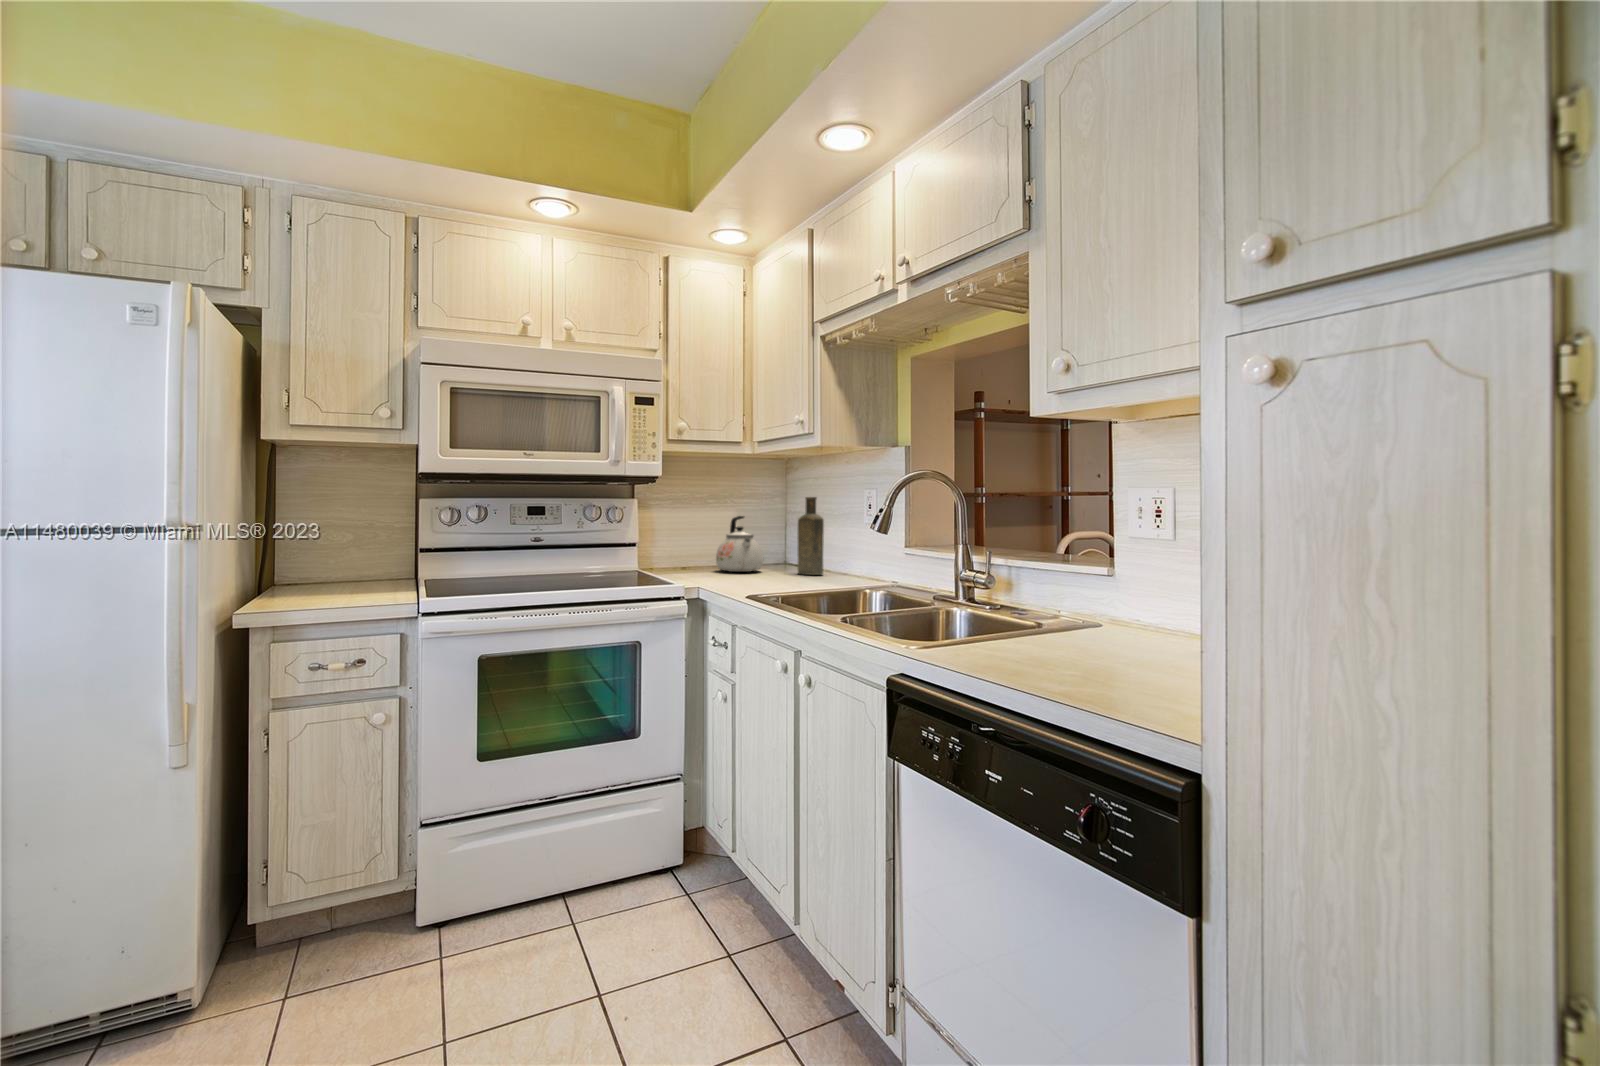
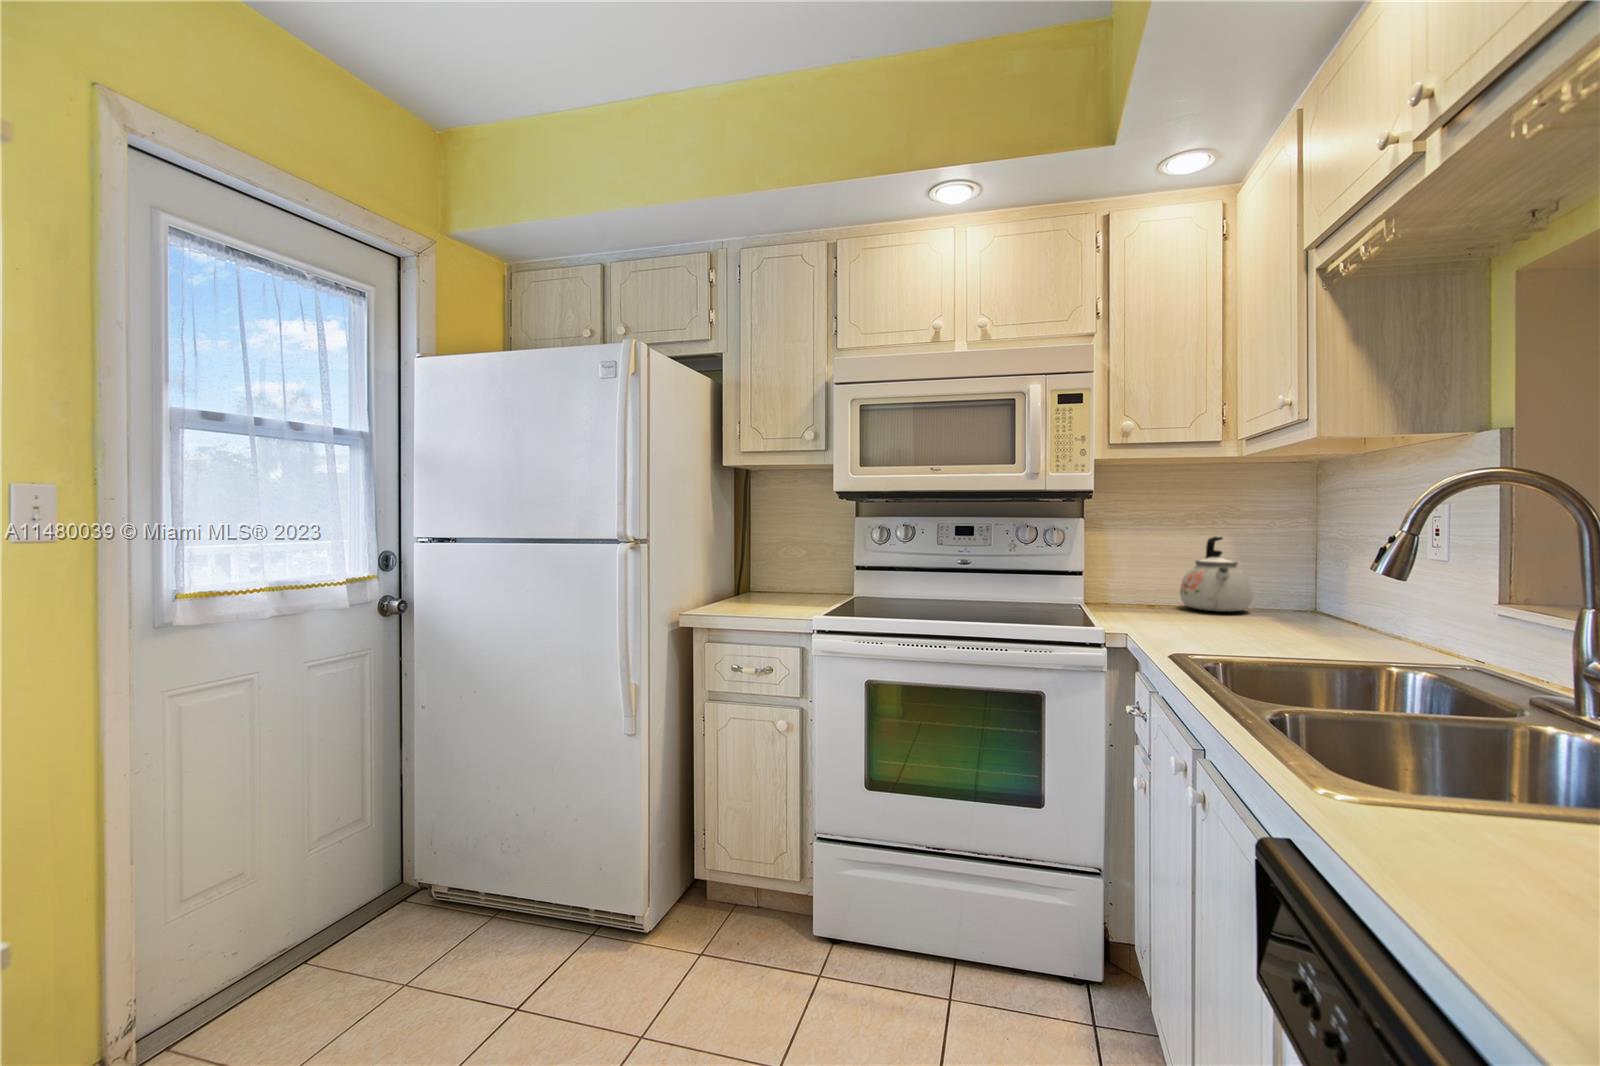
bottle: present [798,497,824,575] -> none [1305,511,1350,627]

